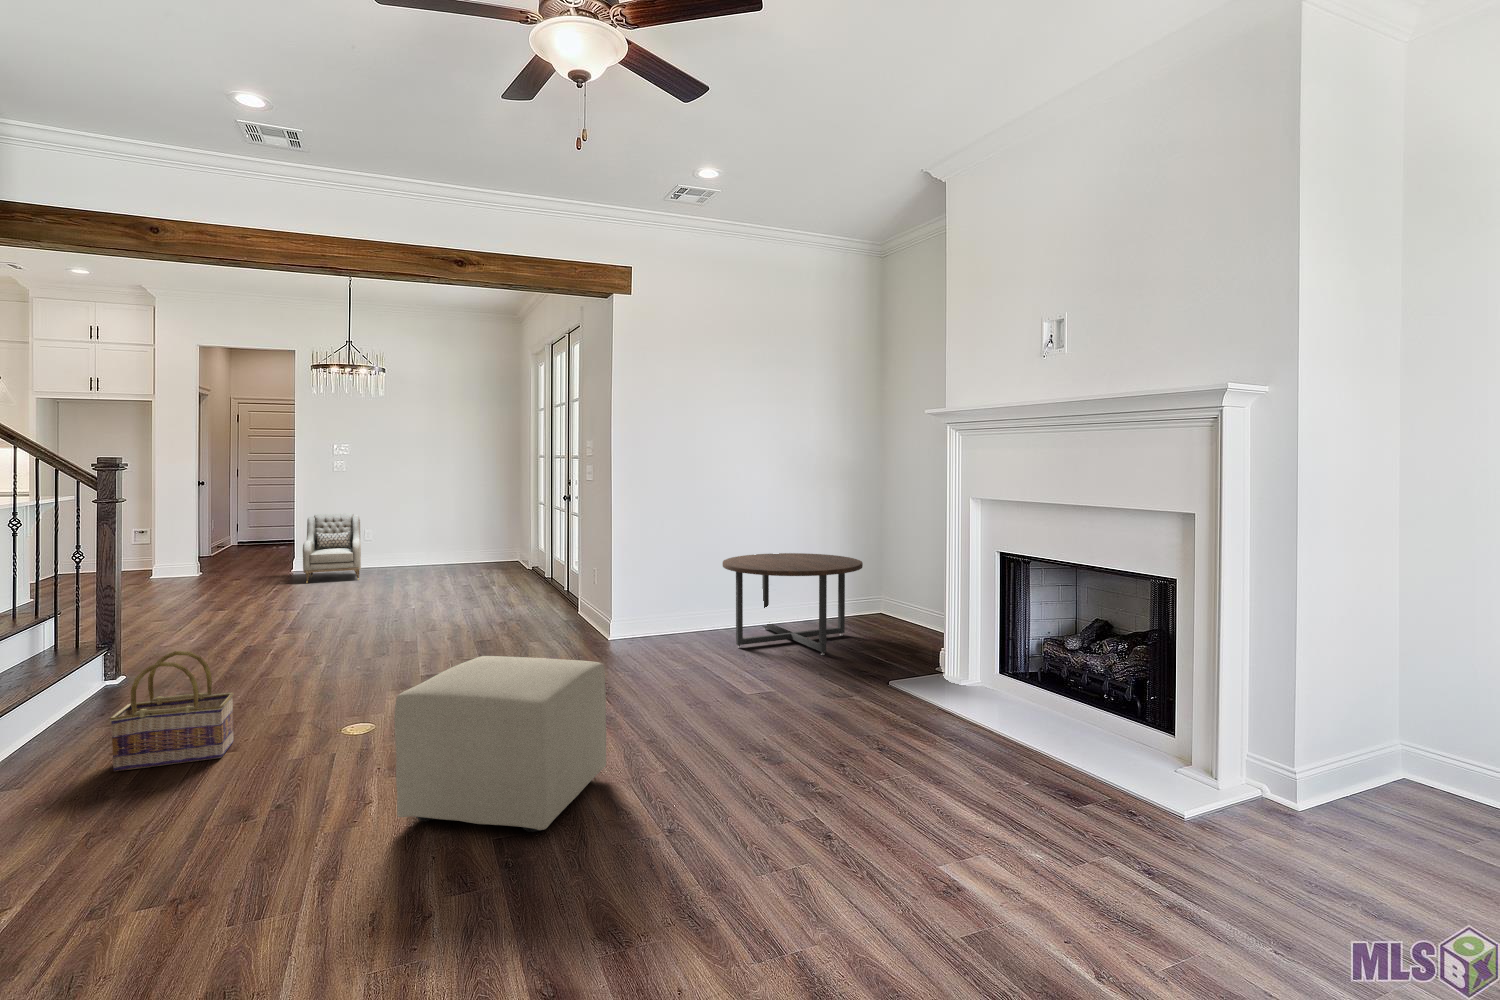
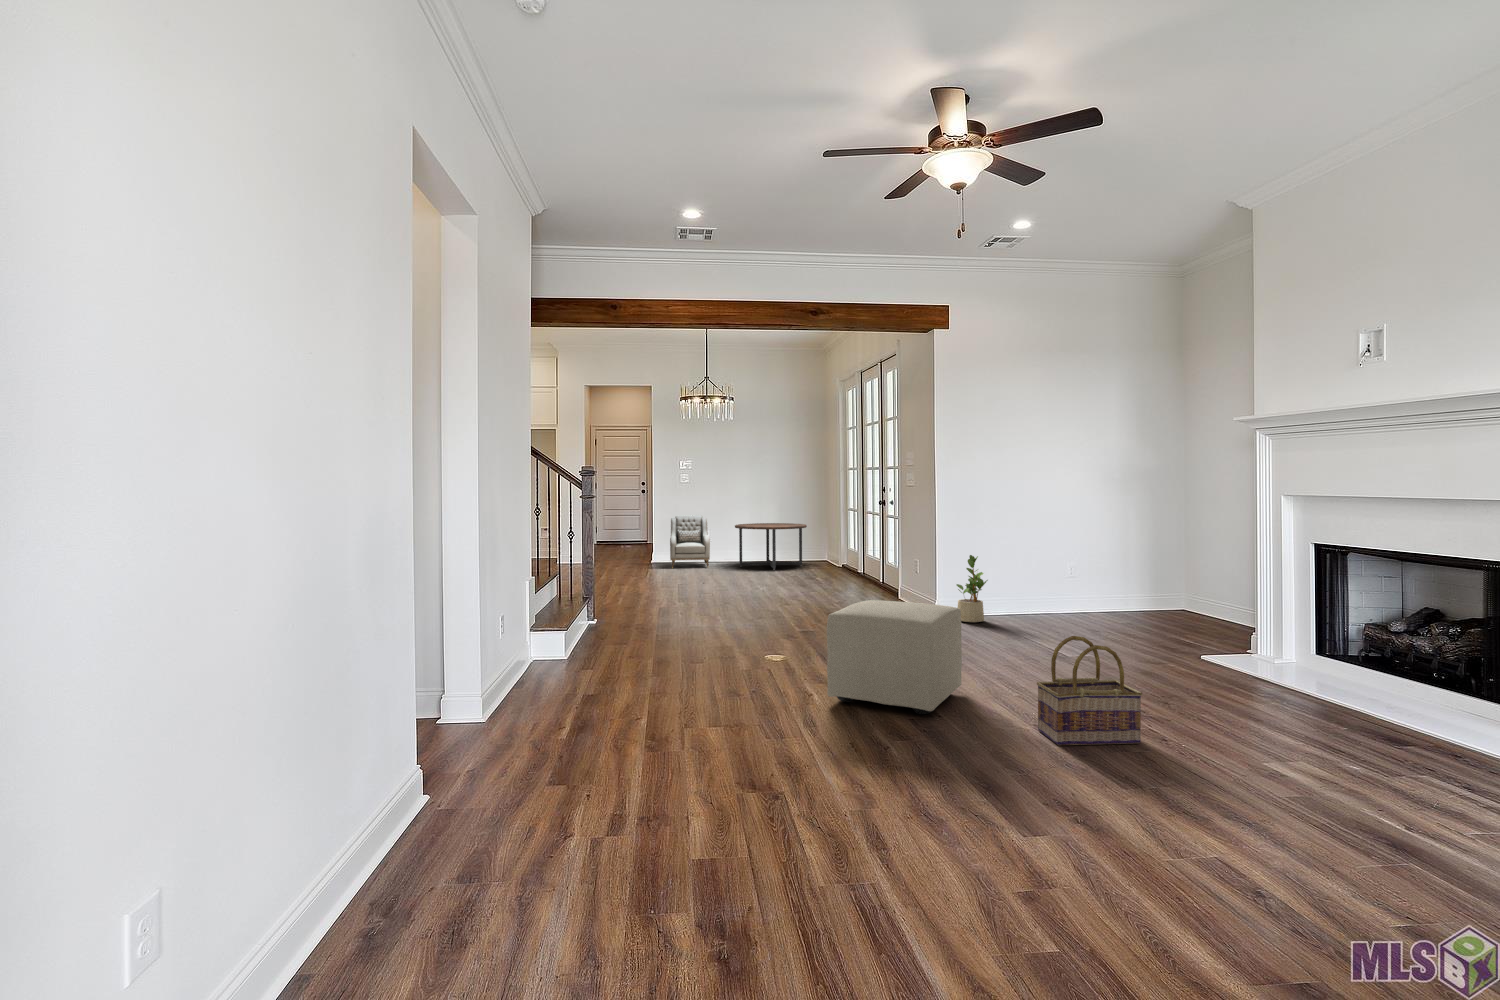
coffee table: present [723,553,863,655] -> present [735,523,807,570]
potted plant: none [641,567,676,647] -> present [957,555,988,622]
basket: present [109,651,234,771] -> present [1036,636,1142,745]

